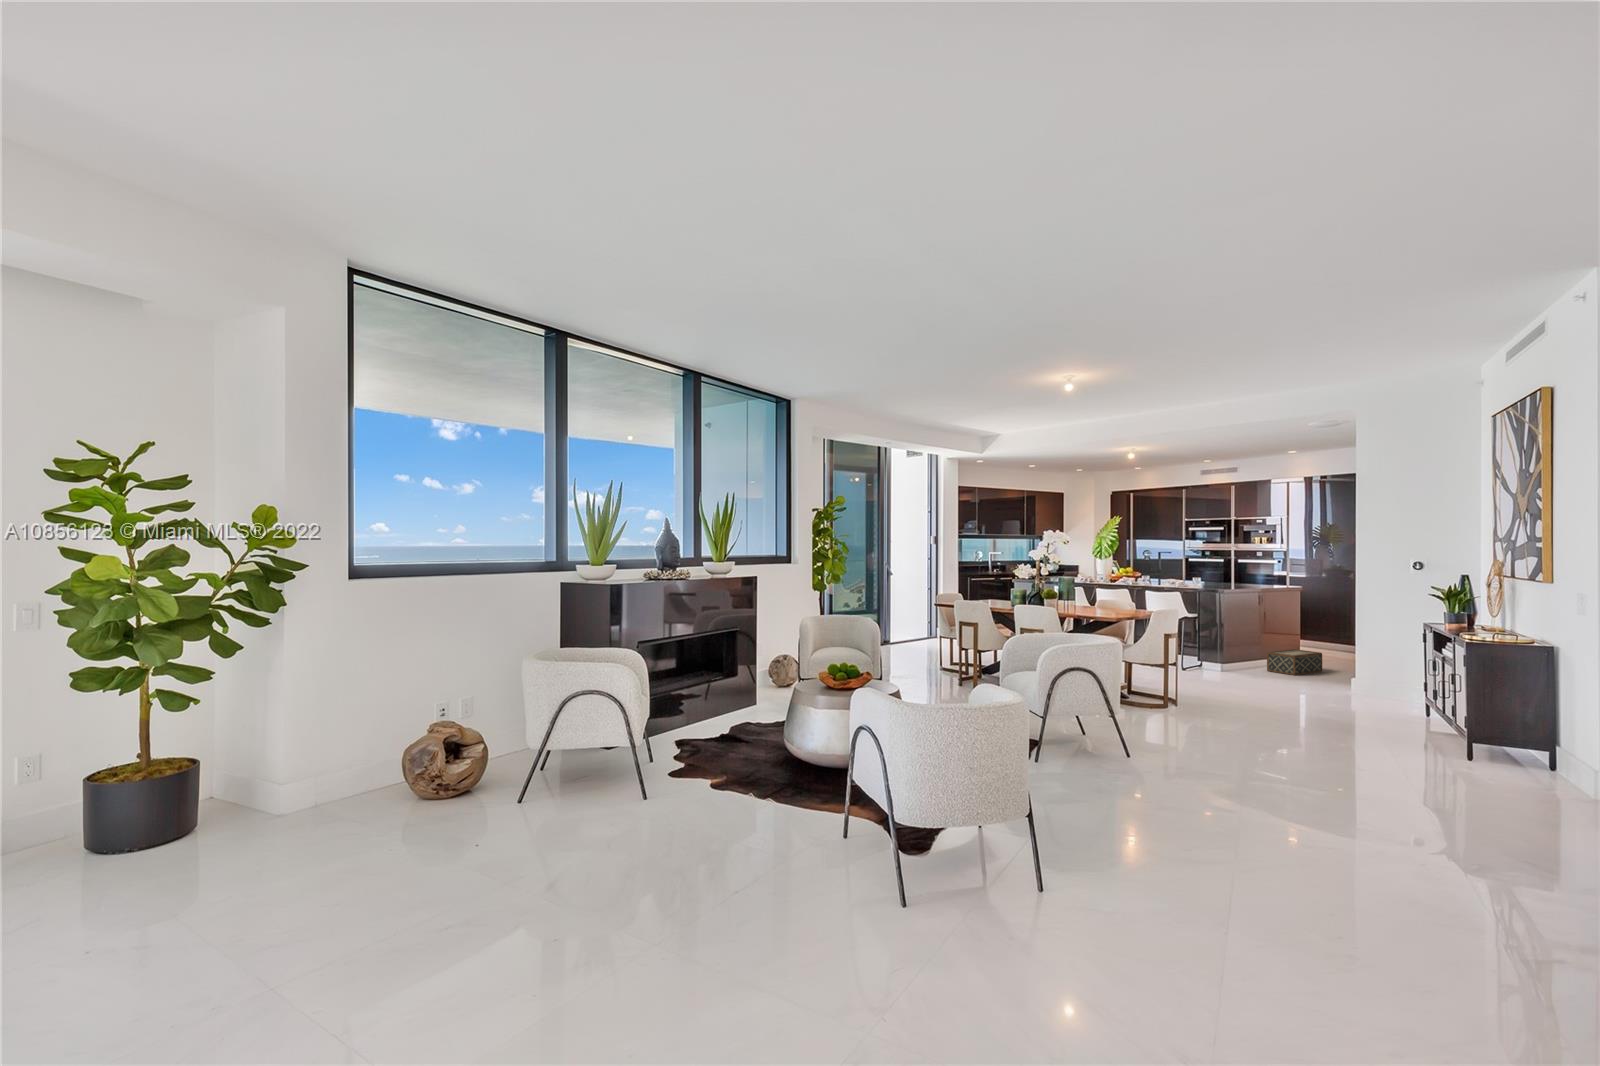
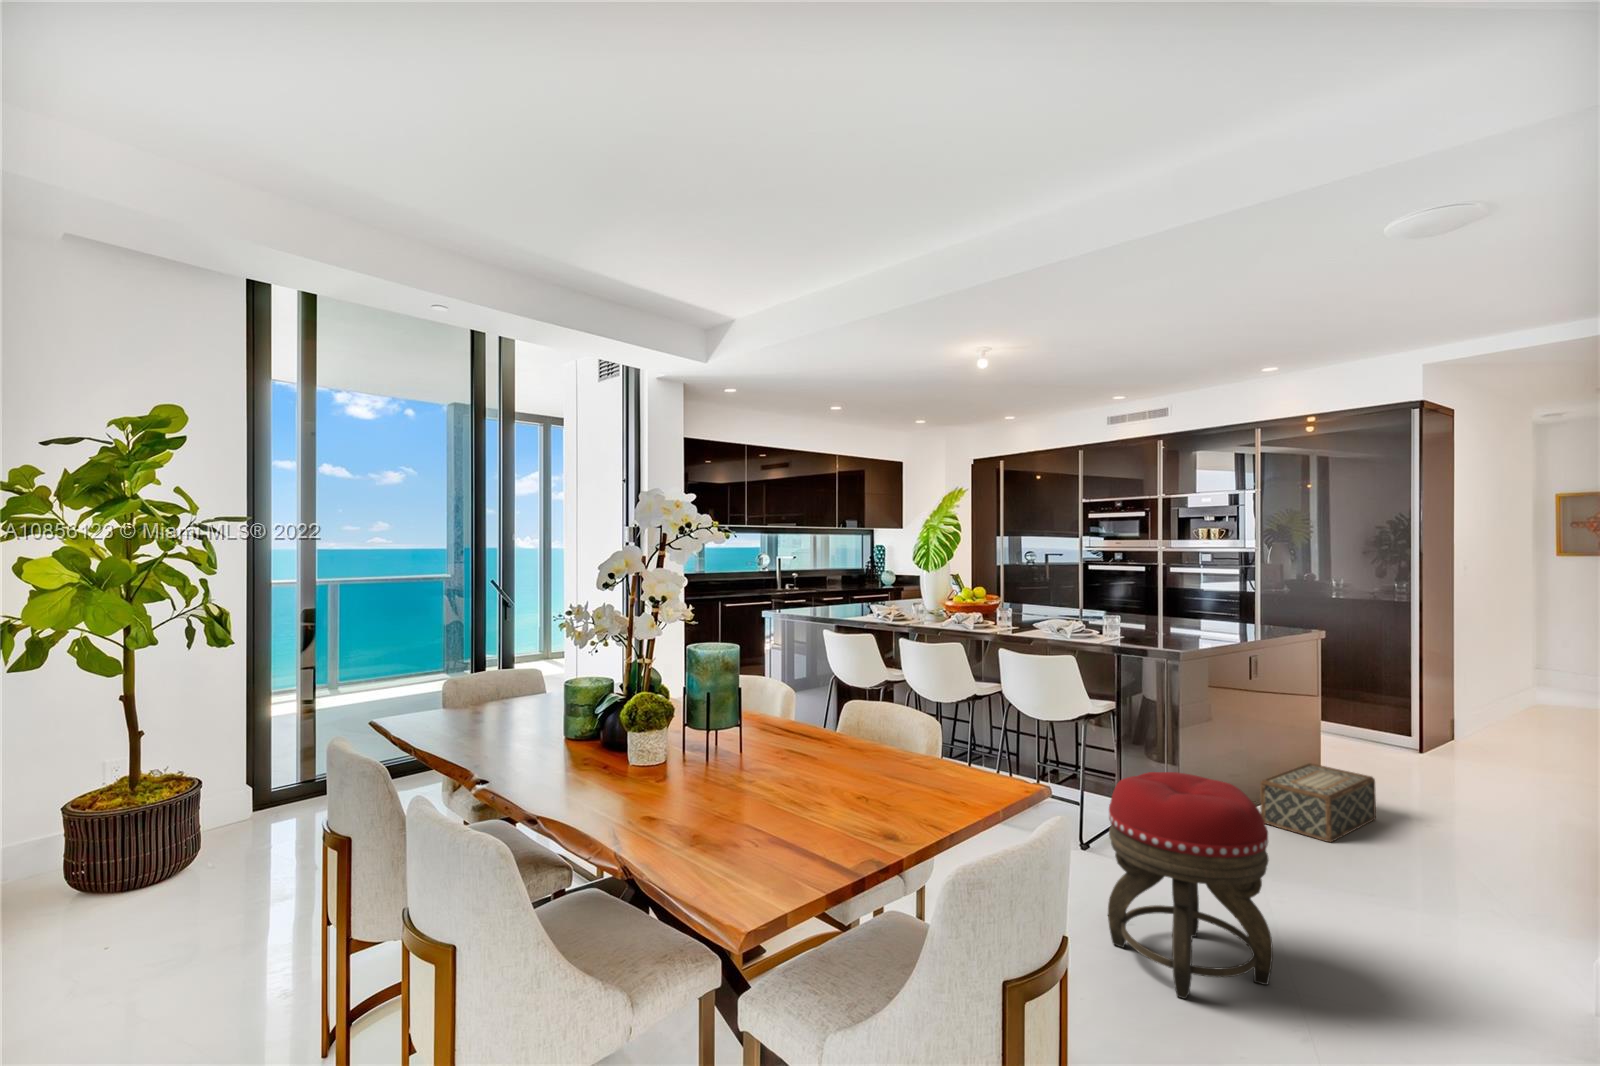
footstool: none [1193,630,1250,695] -> present [1108,772,1273,999]

